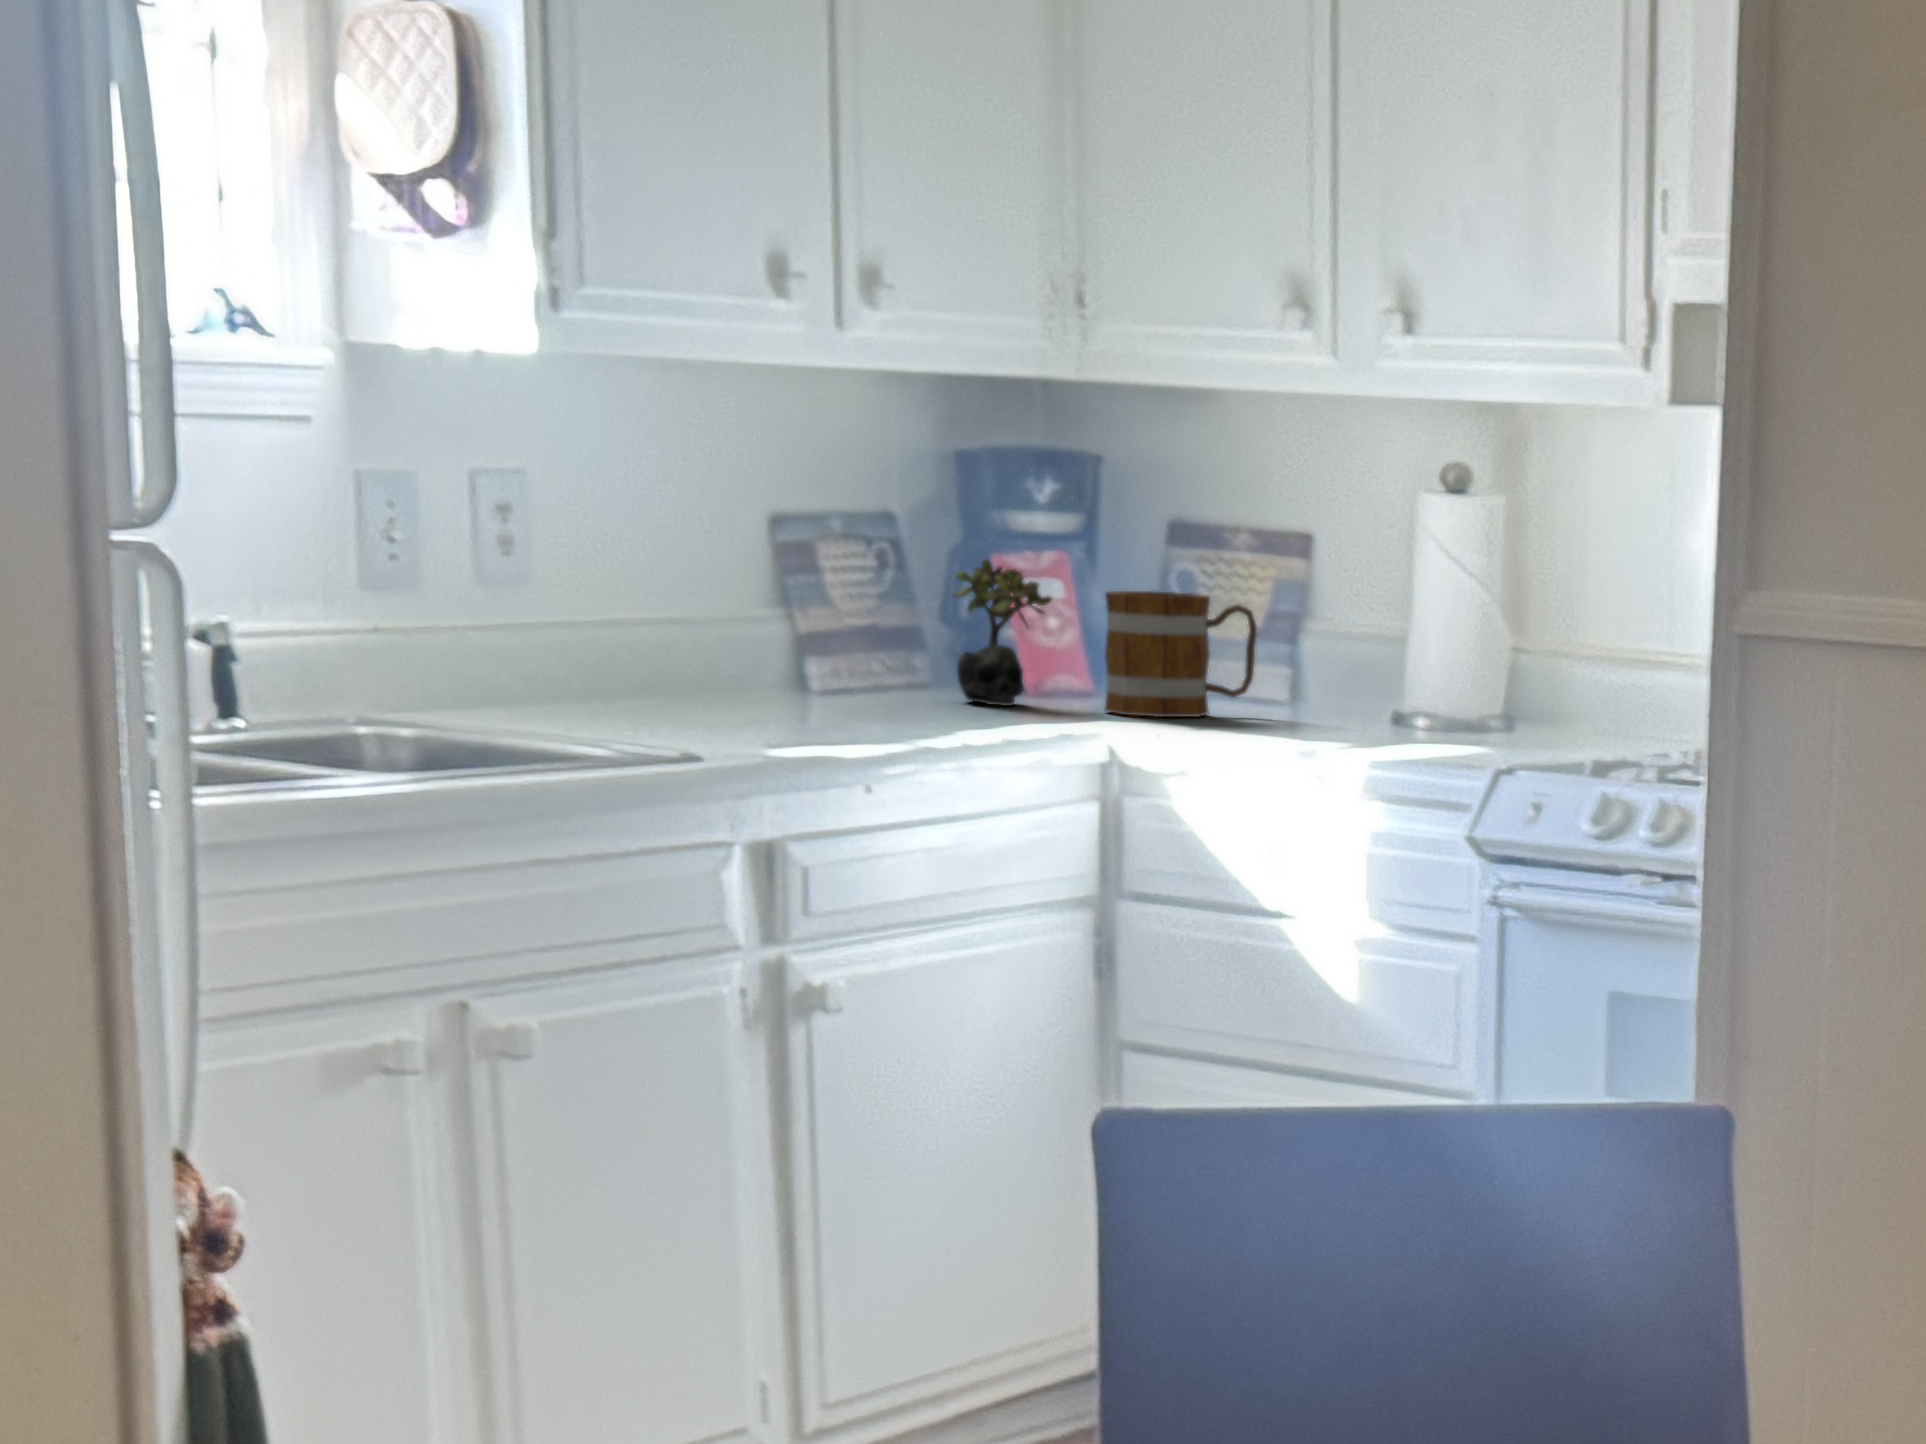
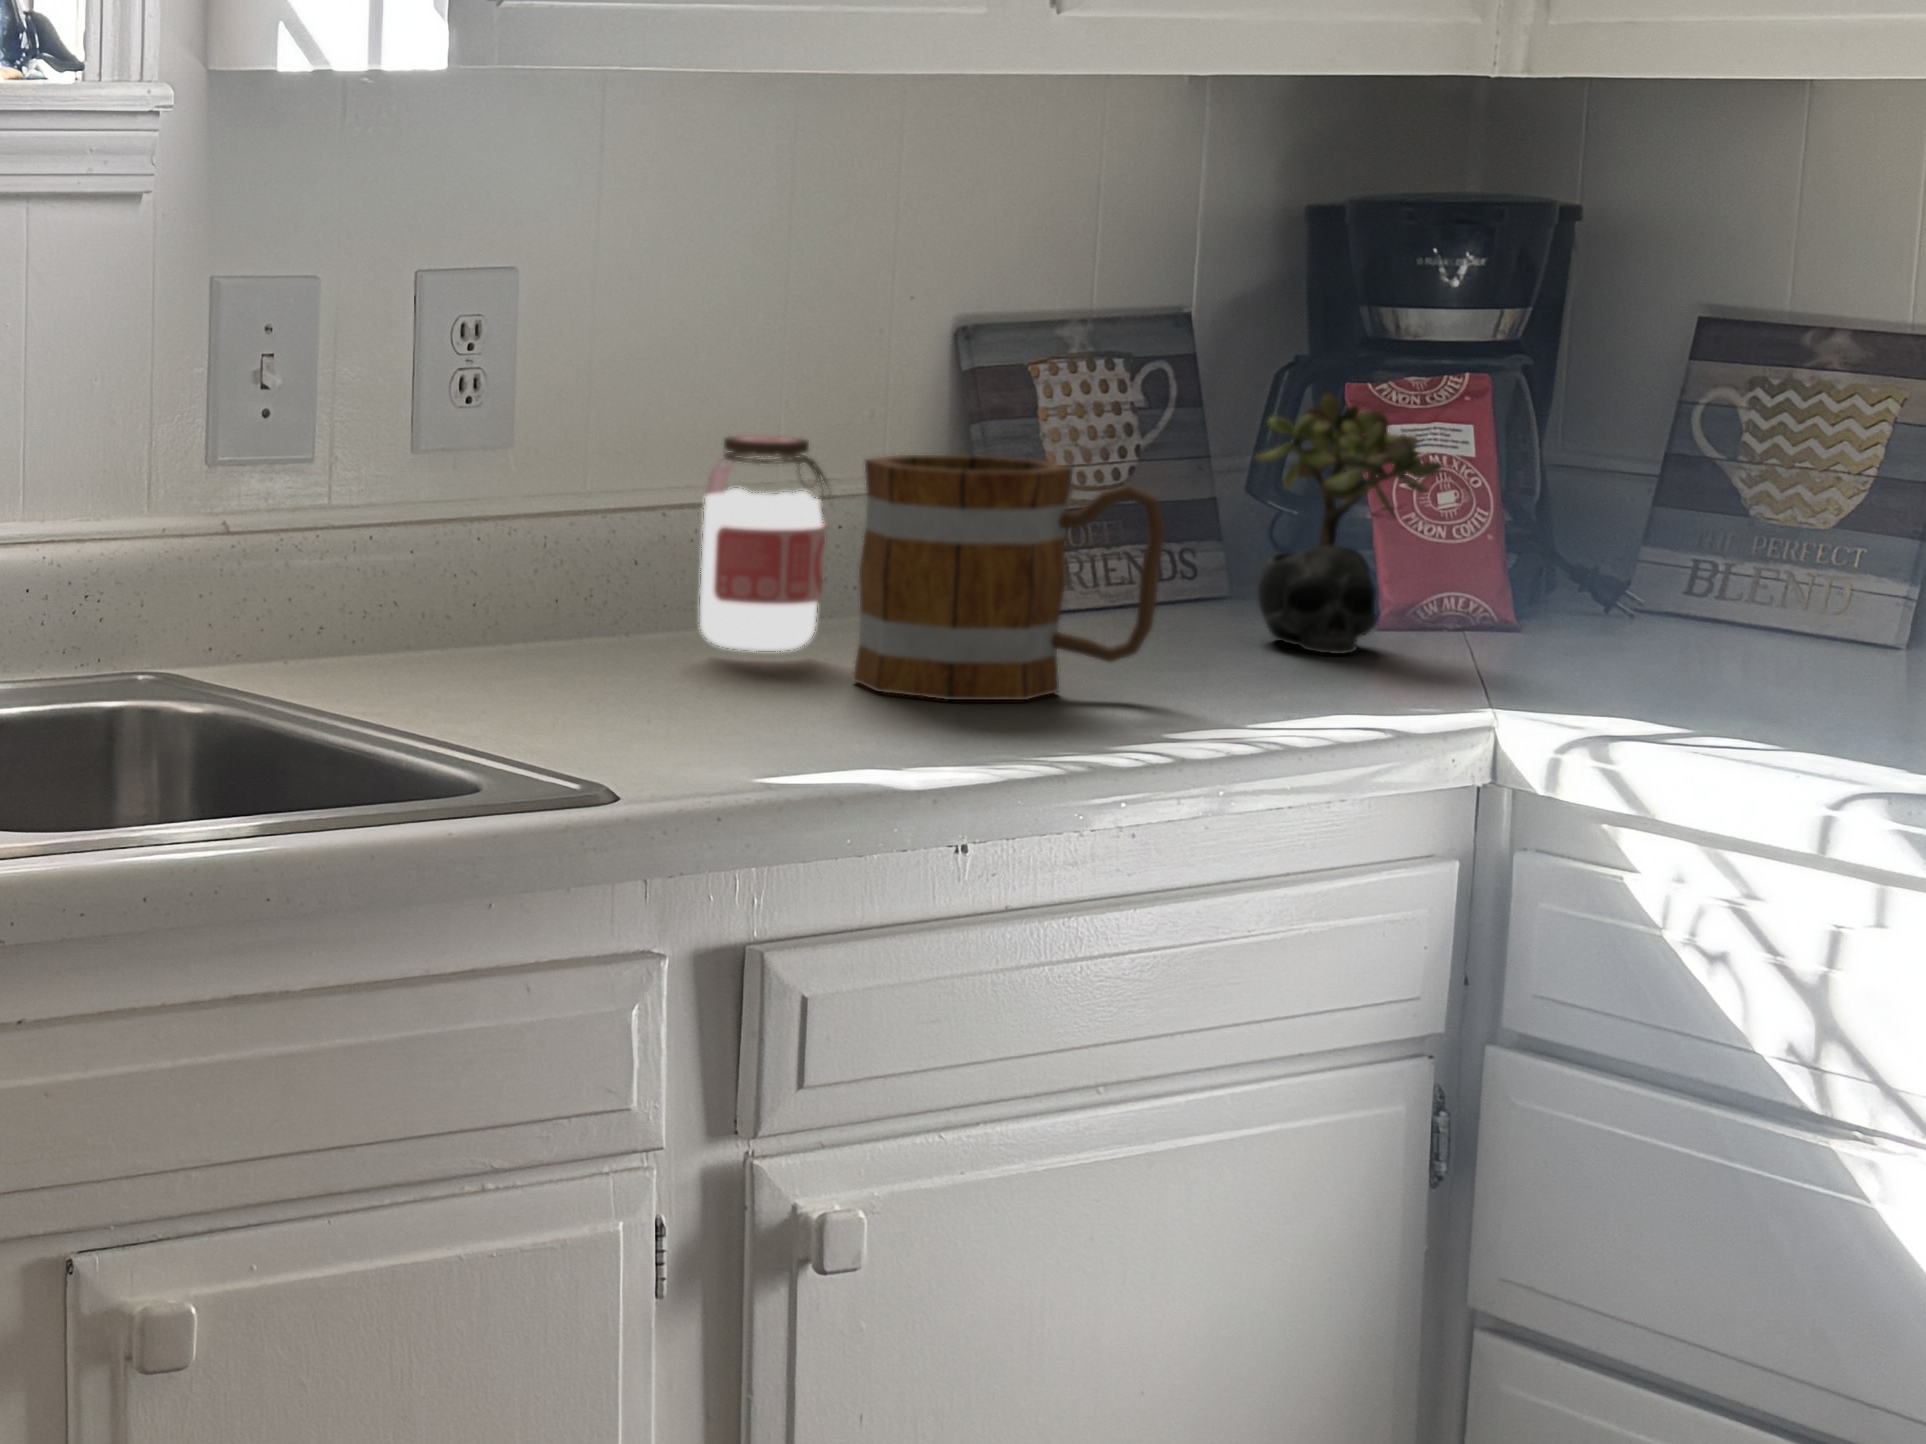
jar: none [654,581,730,709] -> present [700,436,826,651]
mug: present [1105,591,1257,717] -> present [853,455,1166,700]

